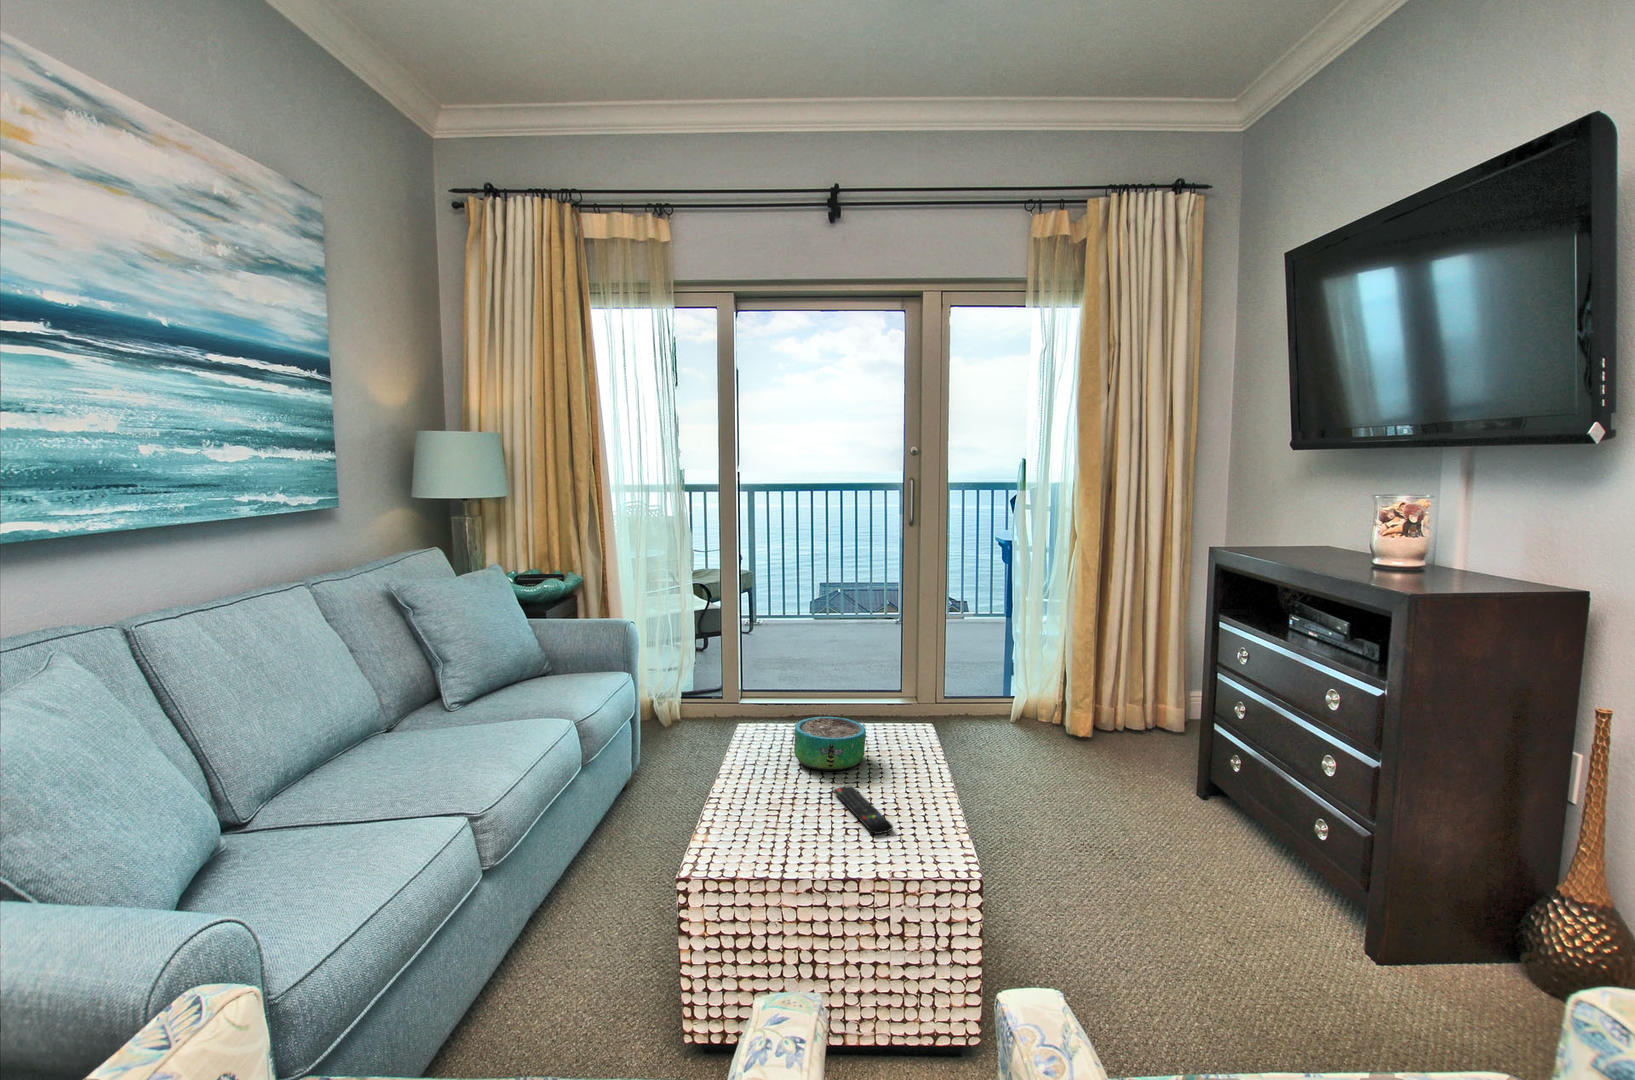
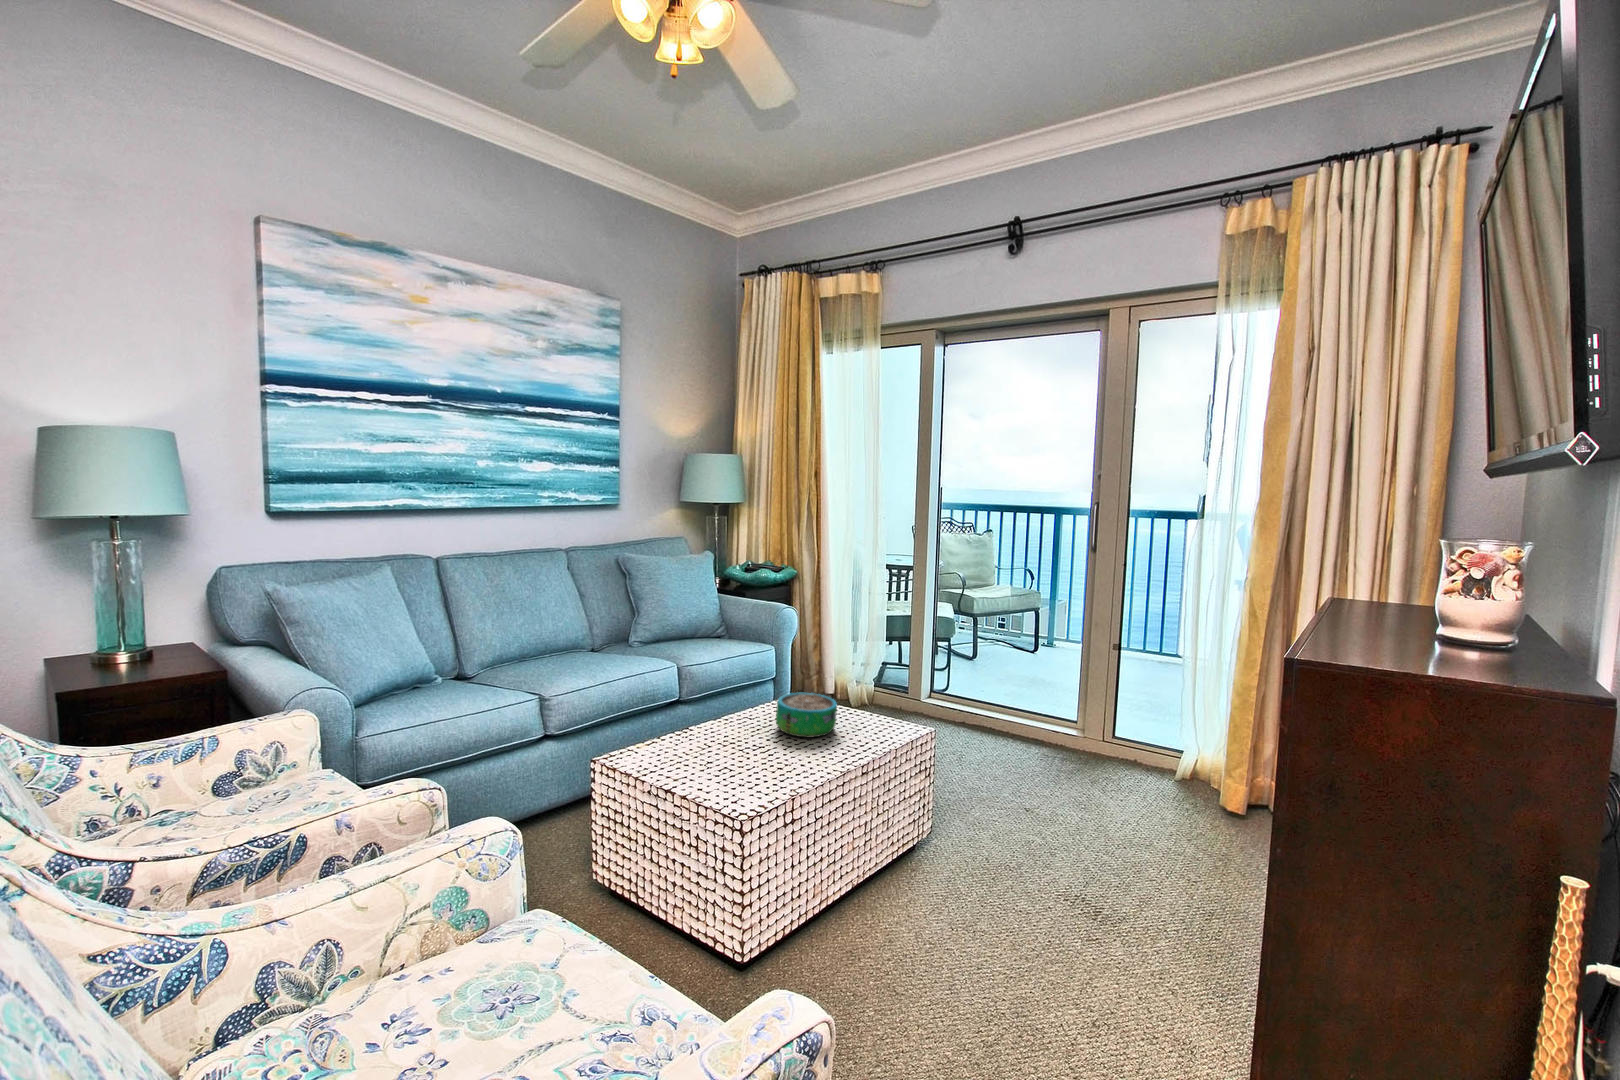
remote control: present [833,786,893,834] -> none [732,745,779,779]

